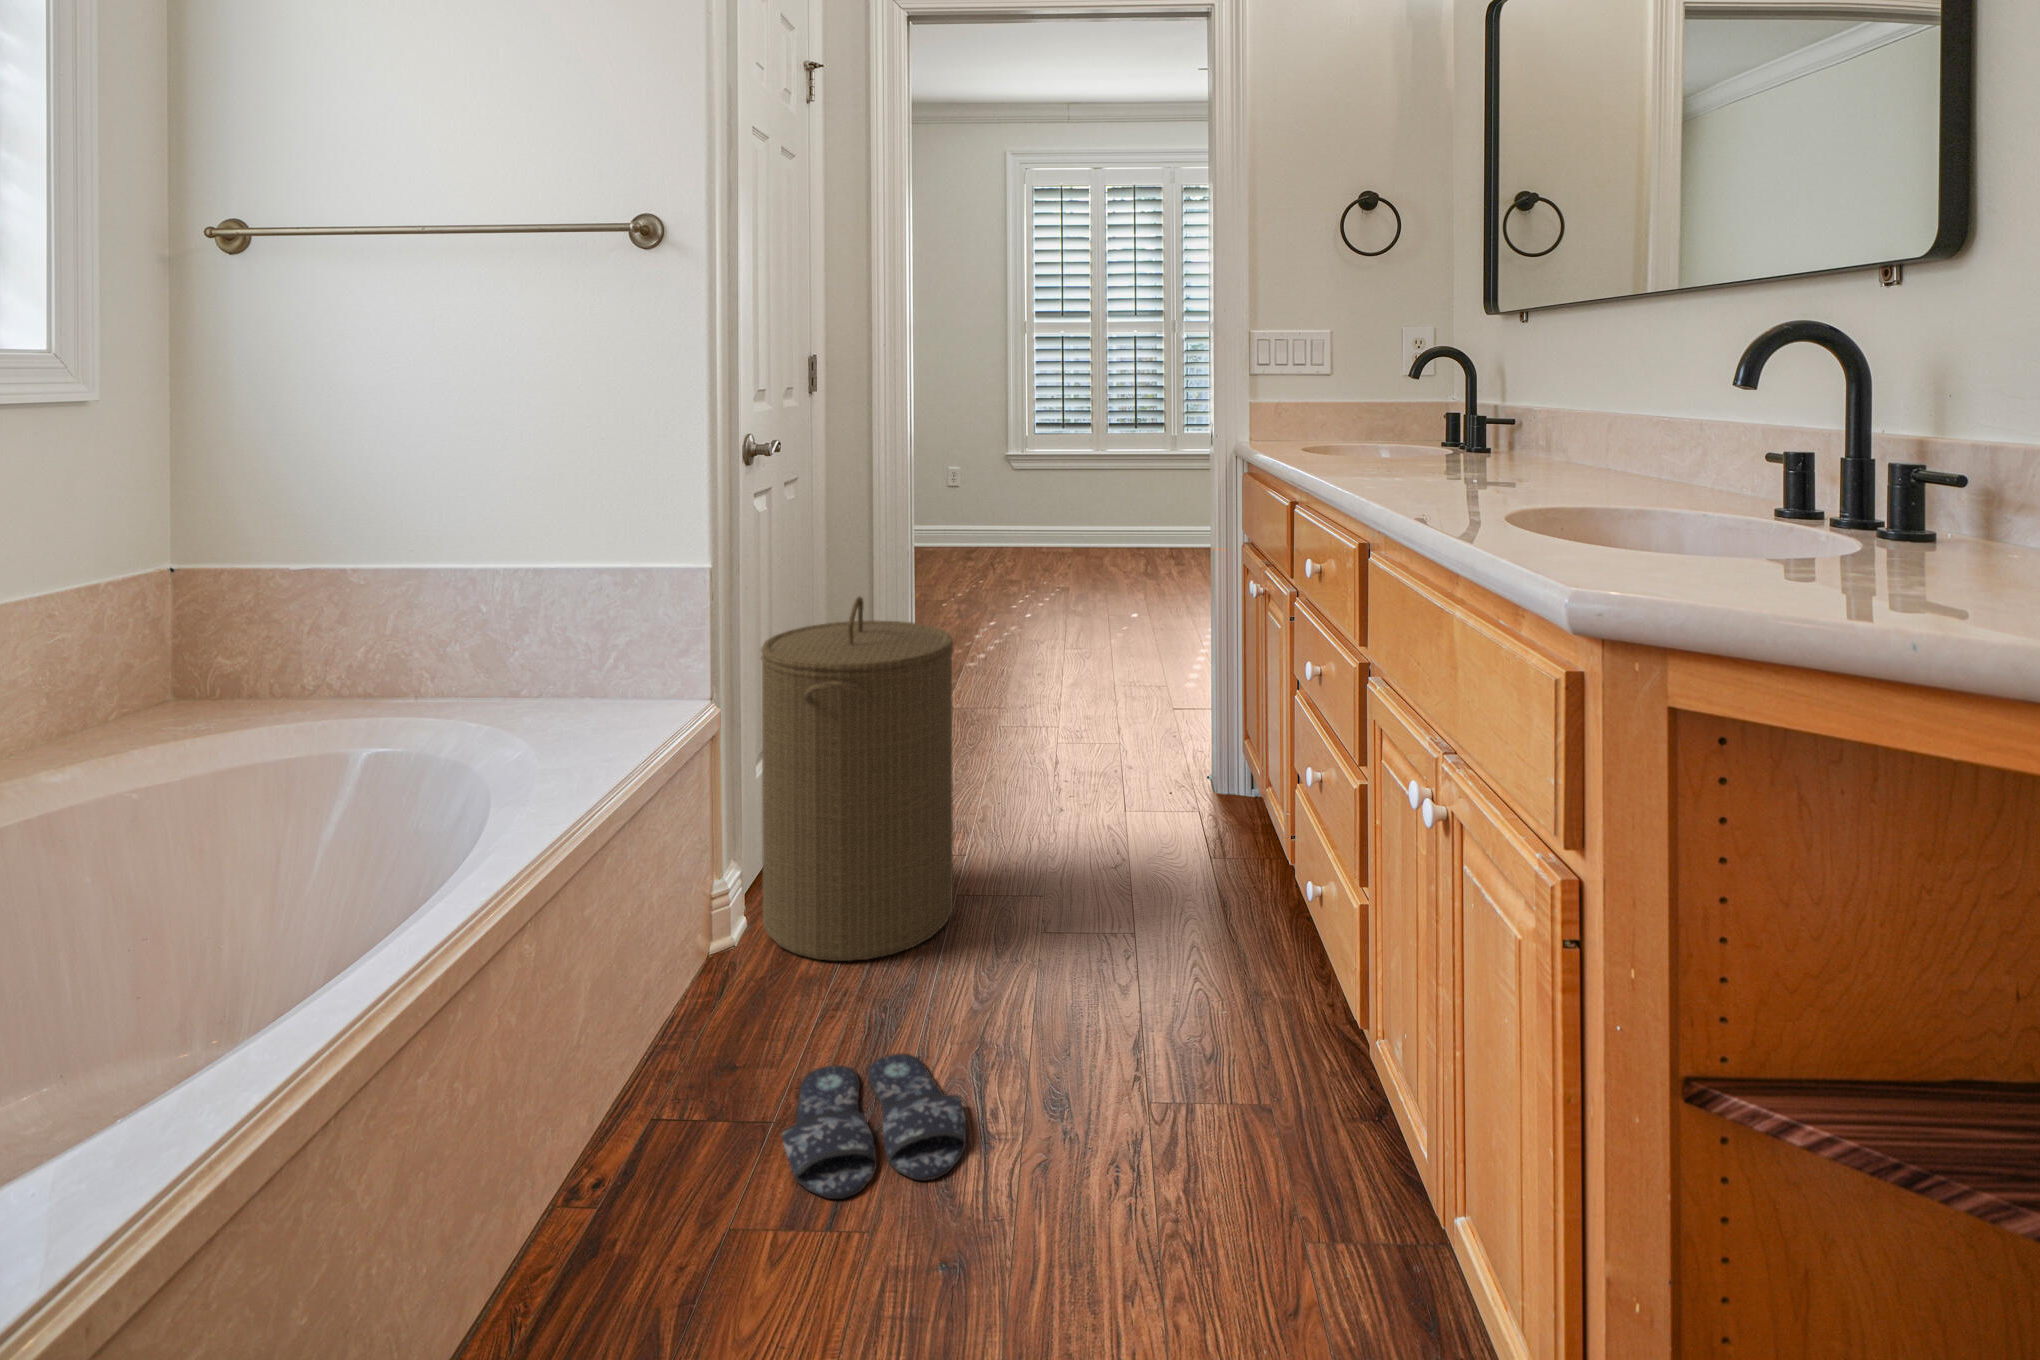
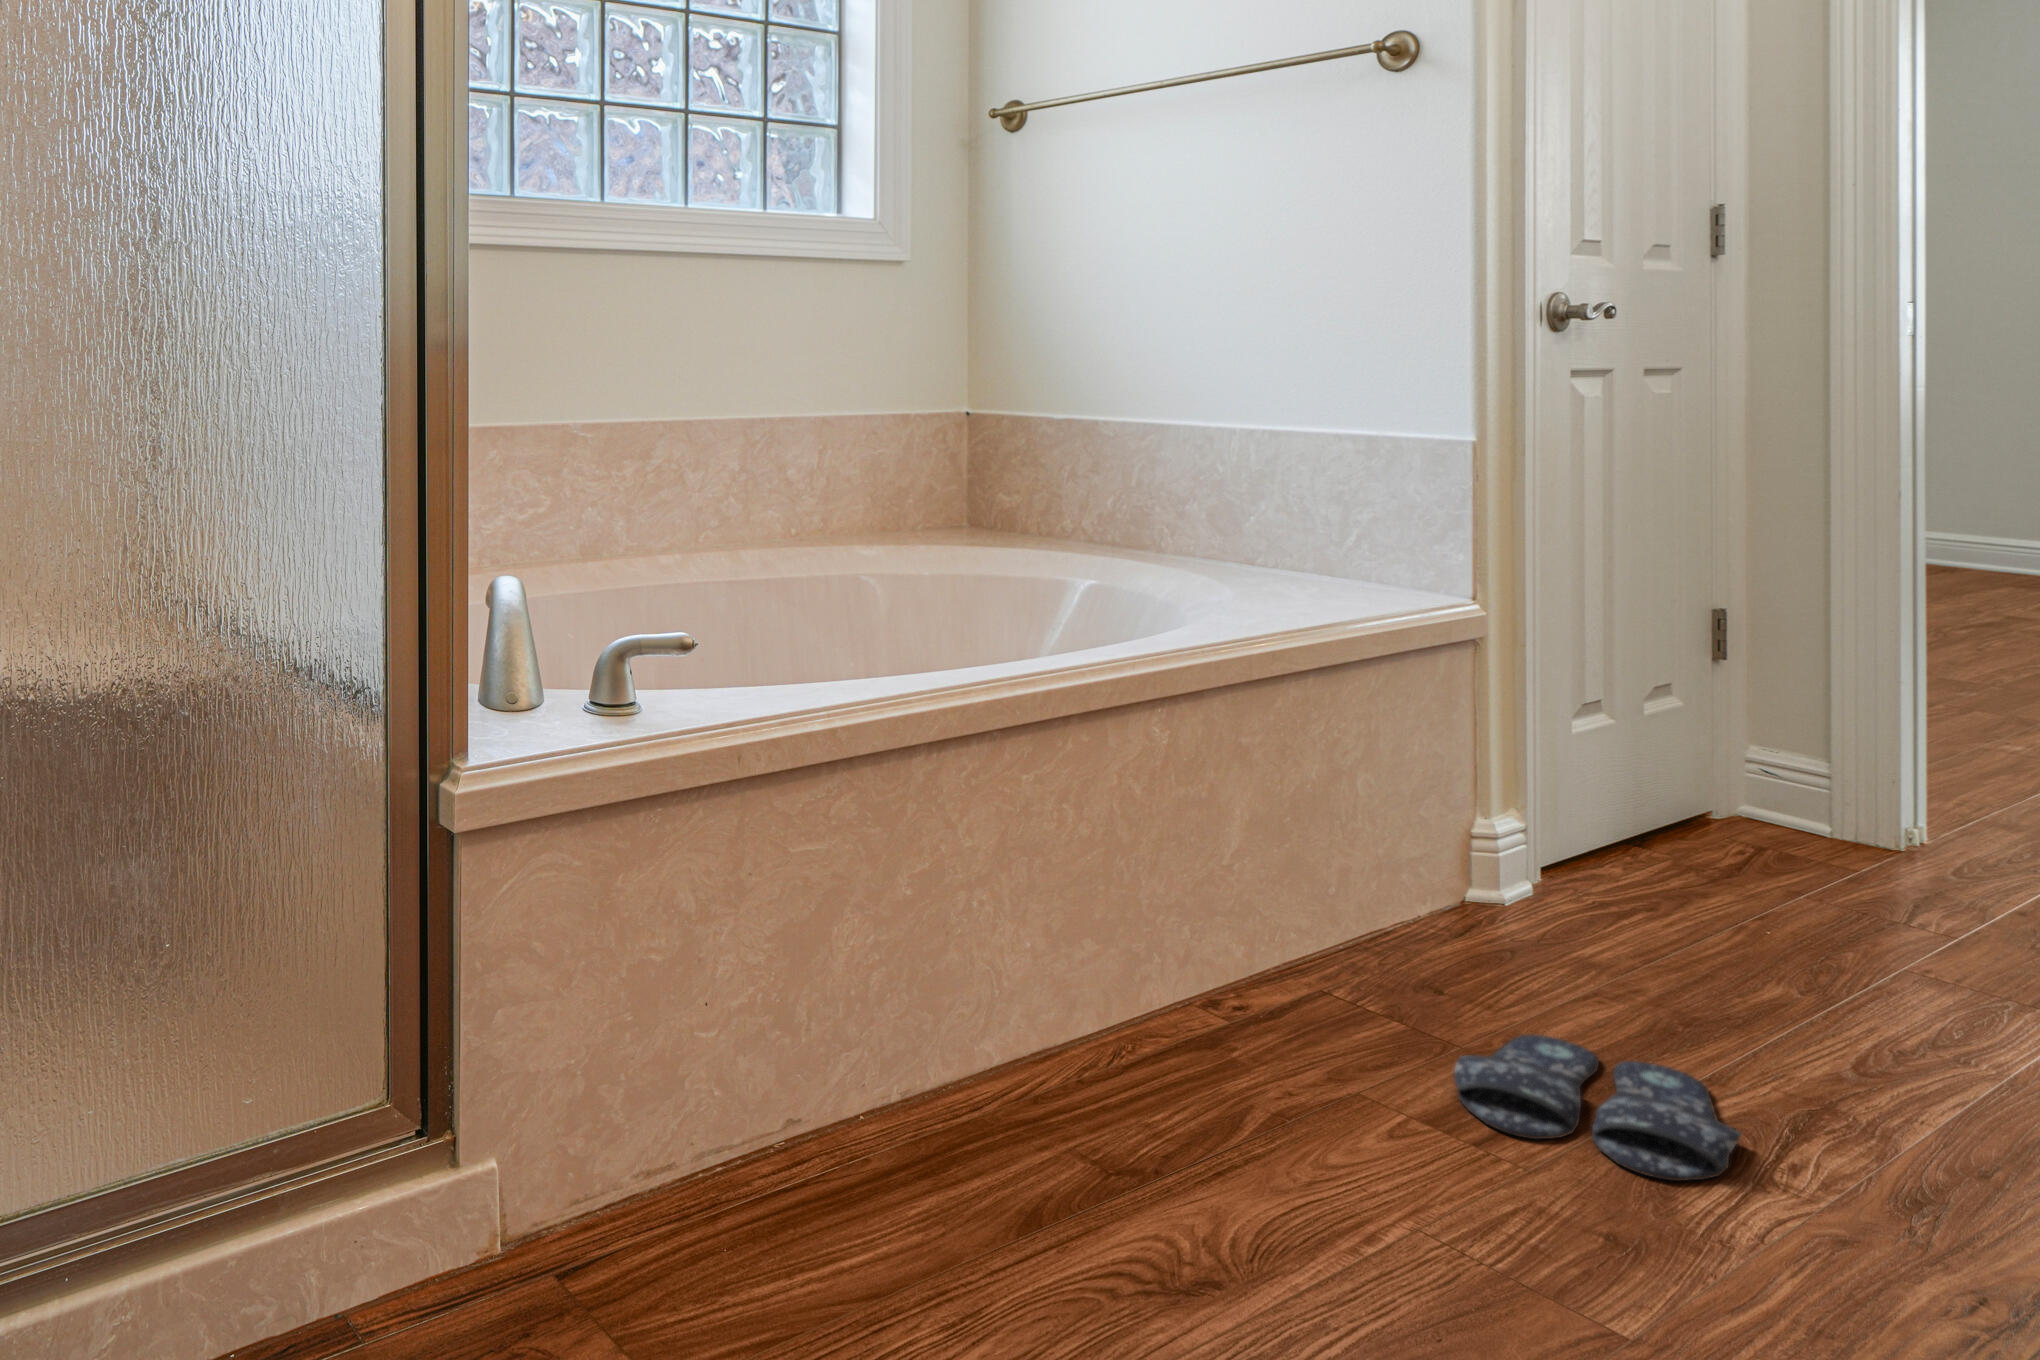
laundry hamper: present [761,597,953,961] -> none [1551,504,1892,1003]

